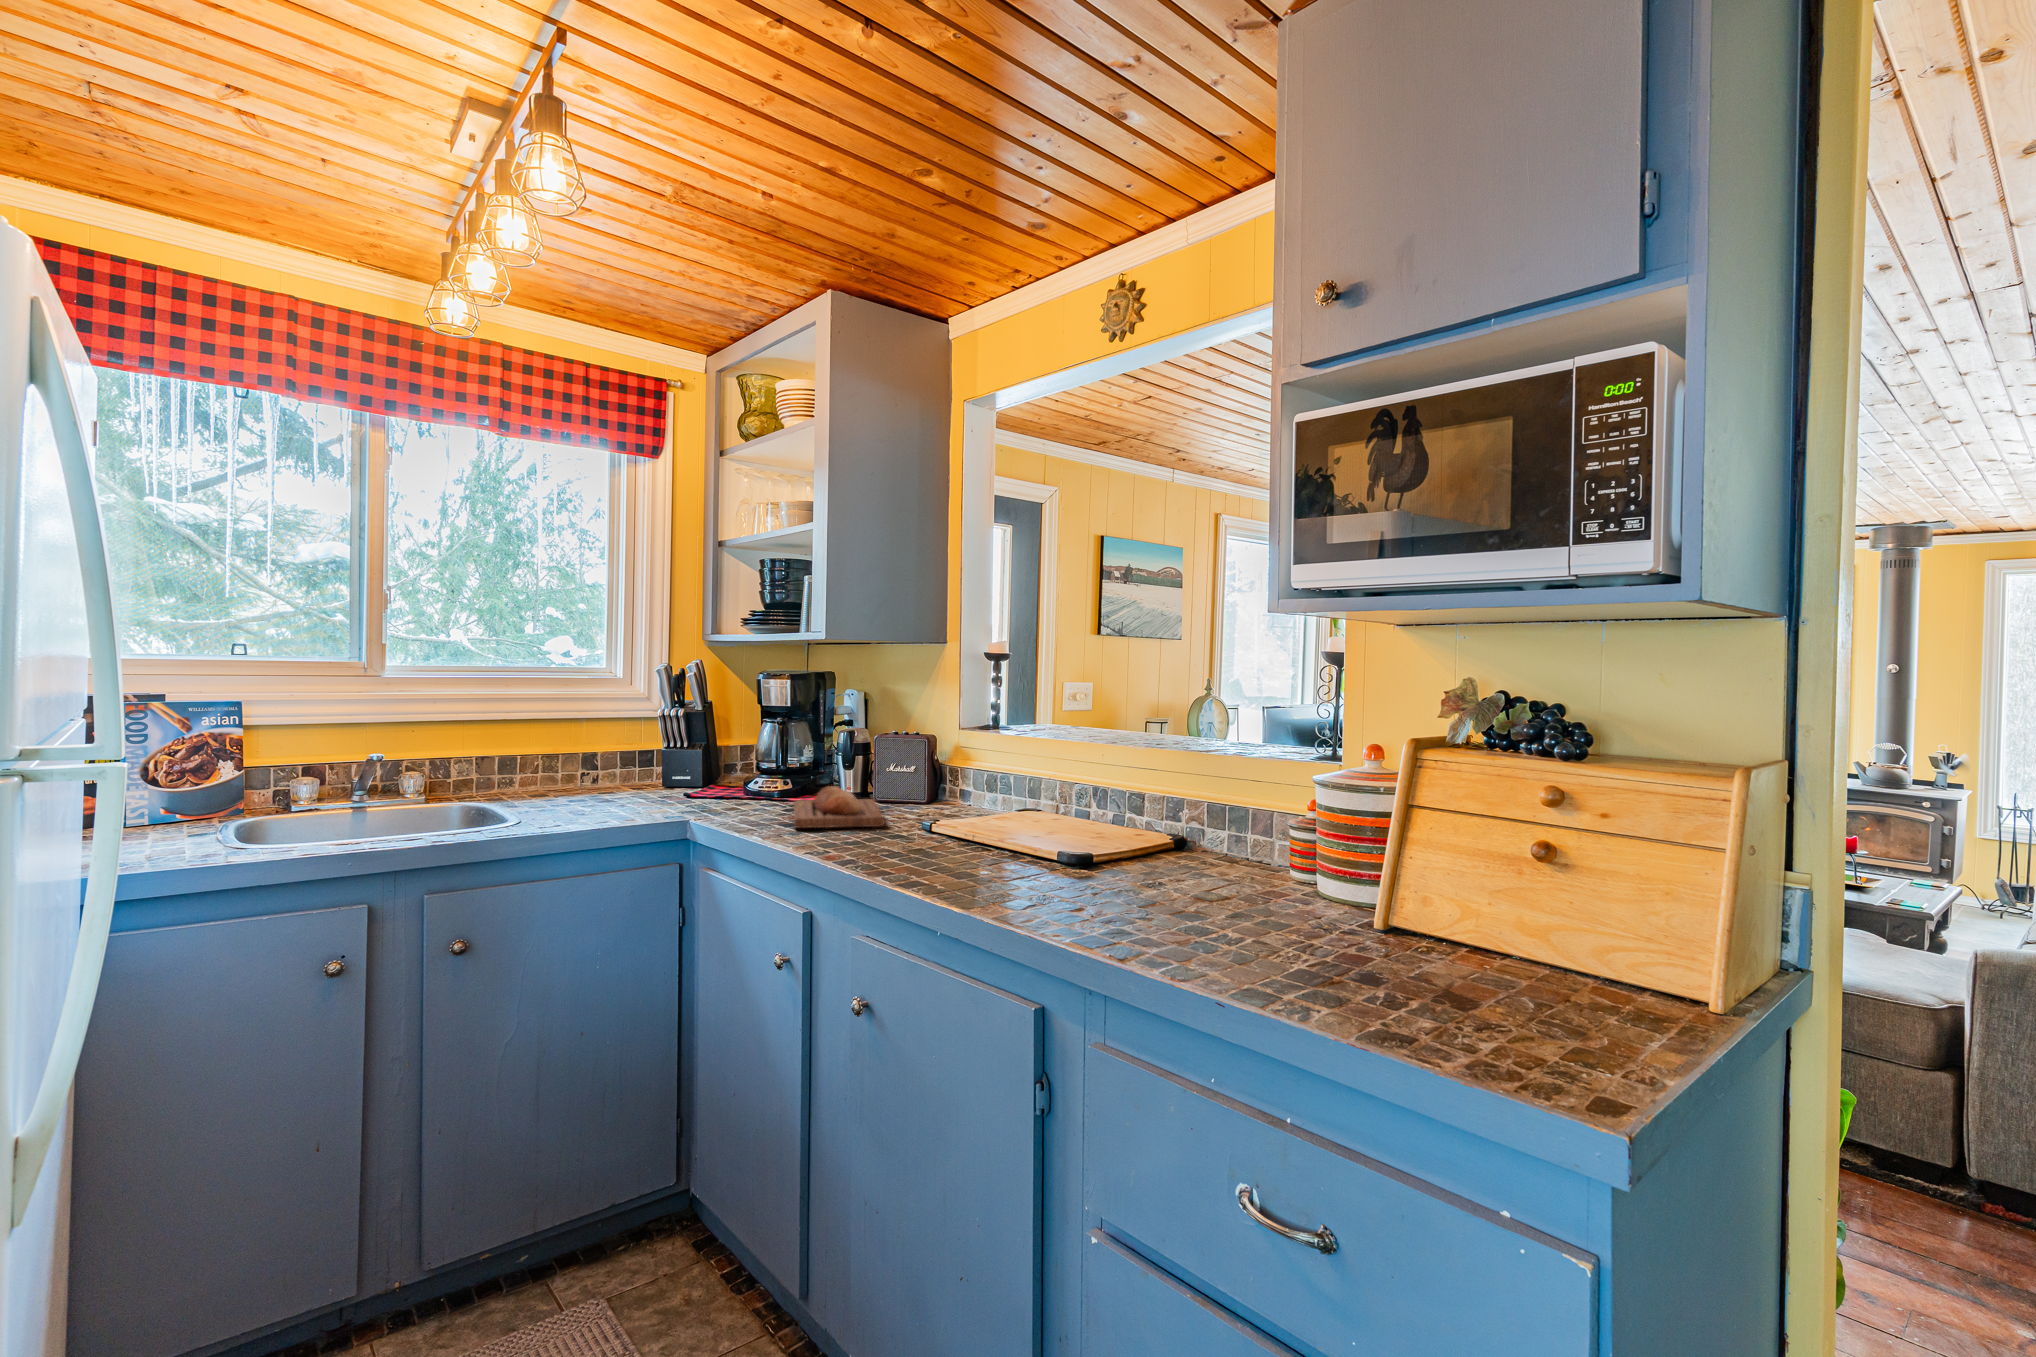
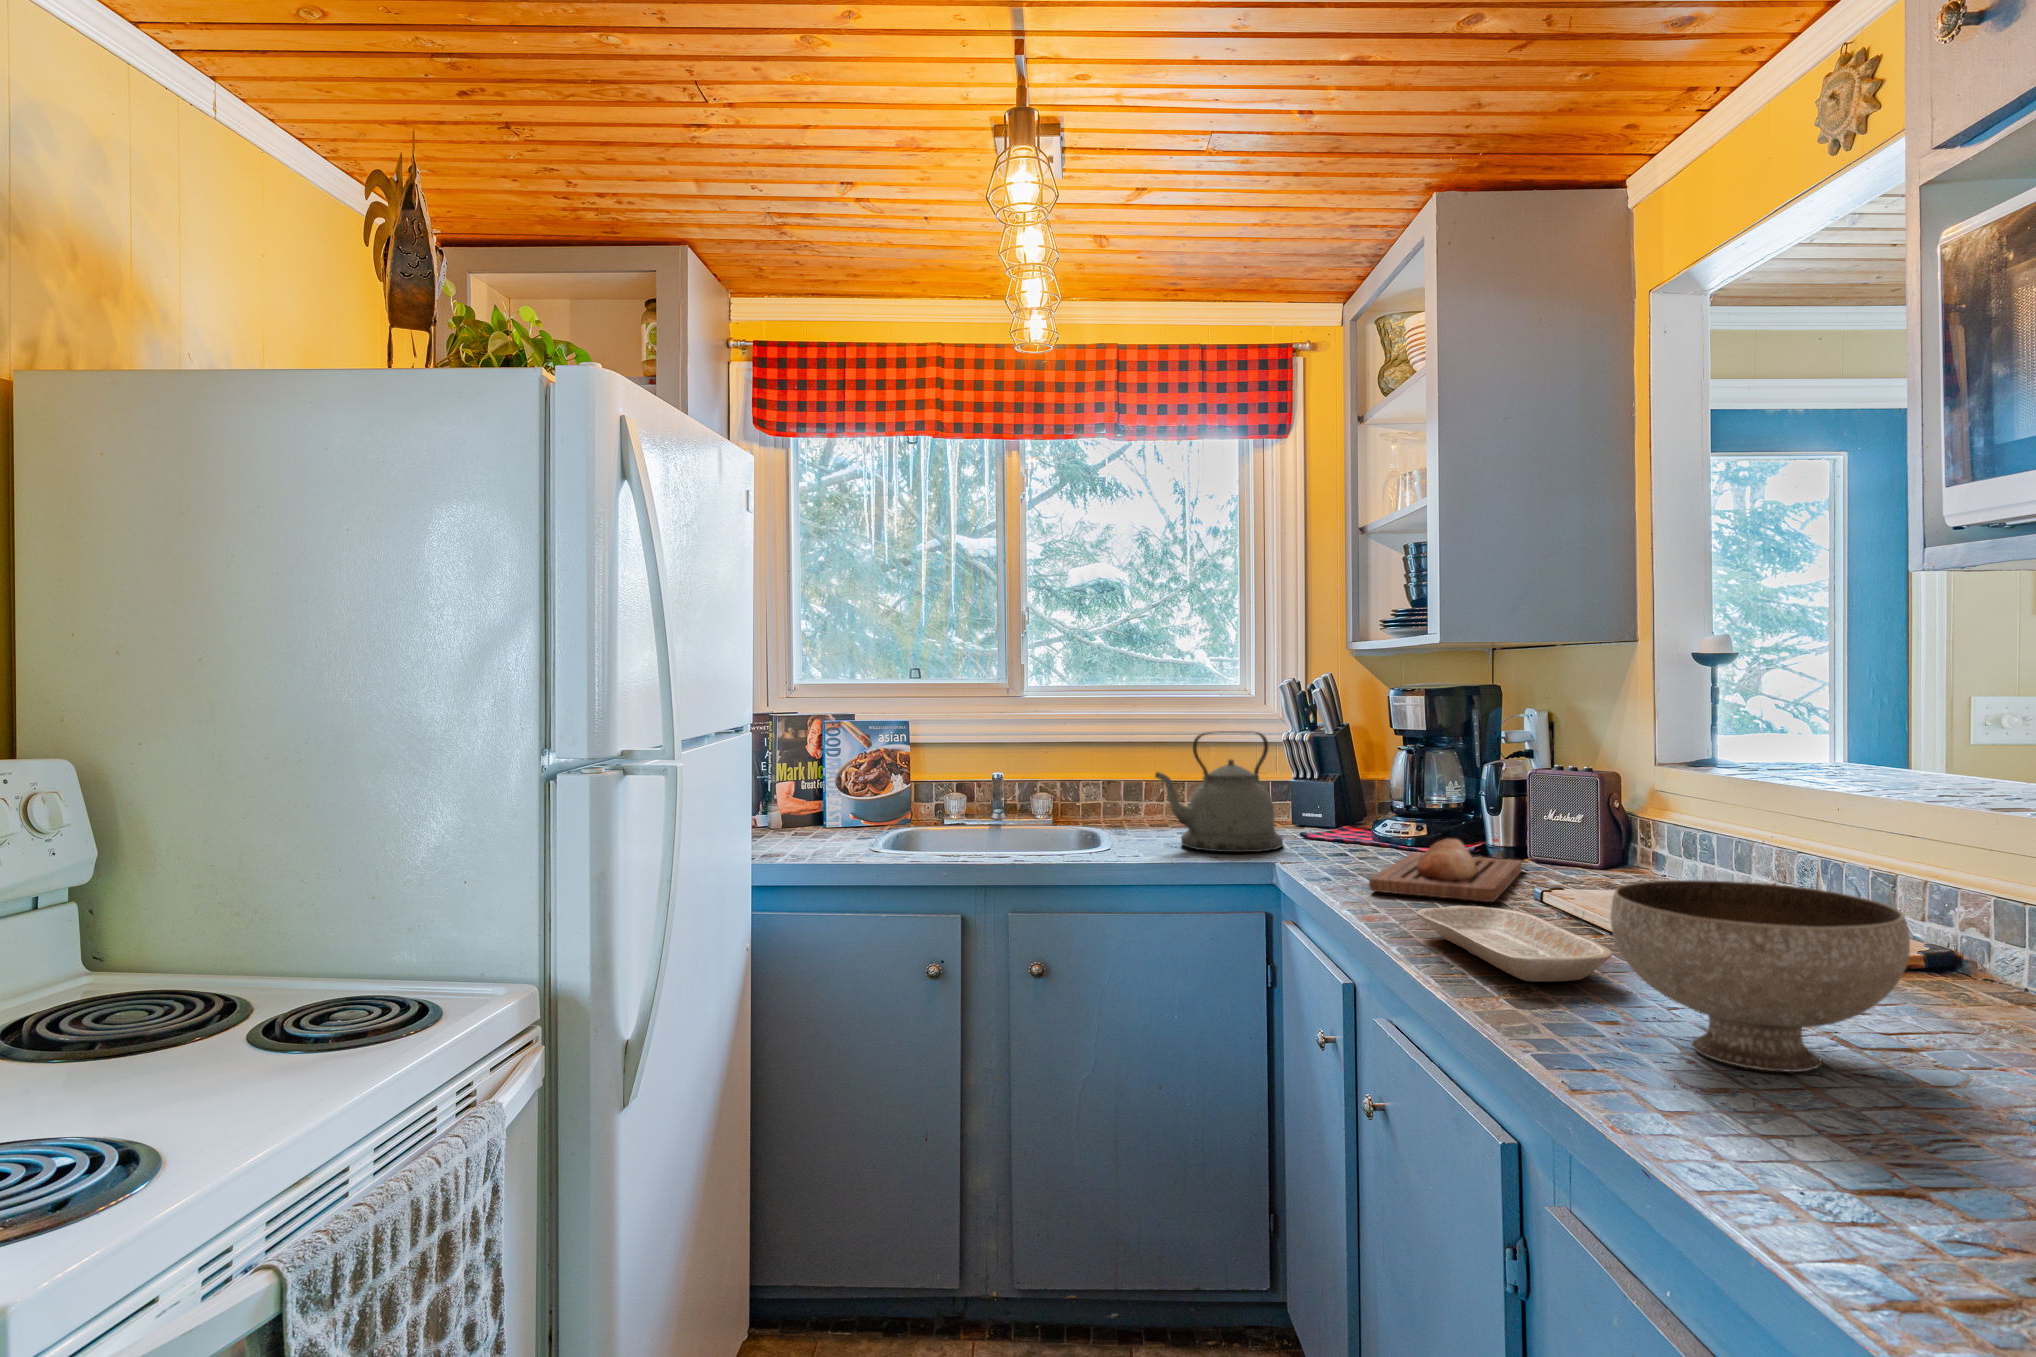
kettle: none [572,708,681,813] -> present [1155,731,1283,852]
bowl: none [1035,789,1177,890] -> present [1611,880,1910,1072]
tray: none [863,827,1007,867] -> present [1416,906,1612,982]

